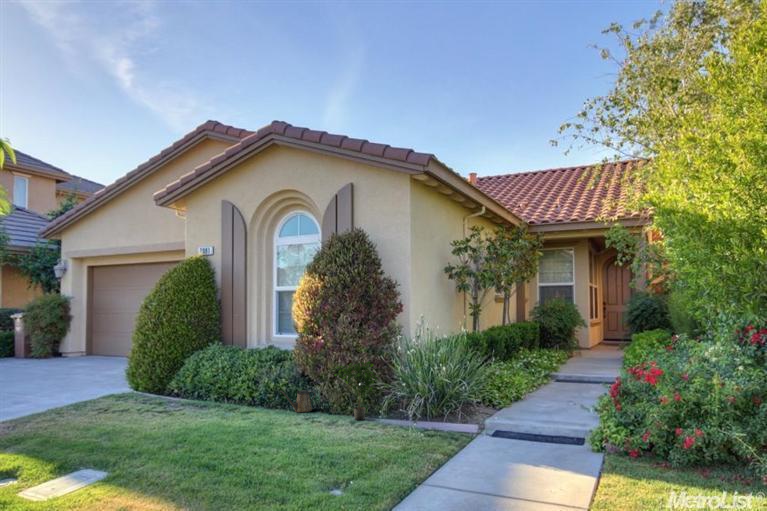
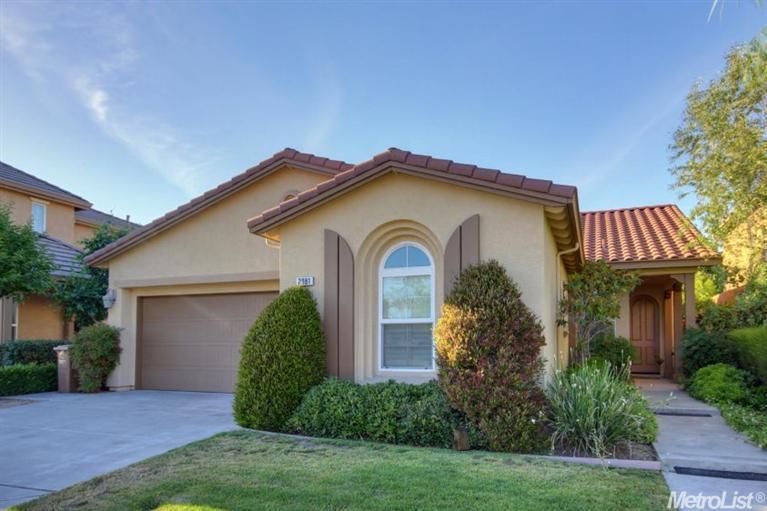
potted plant: present [335,361,378,420] -> none [509,395,550,458]

